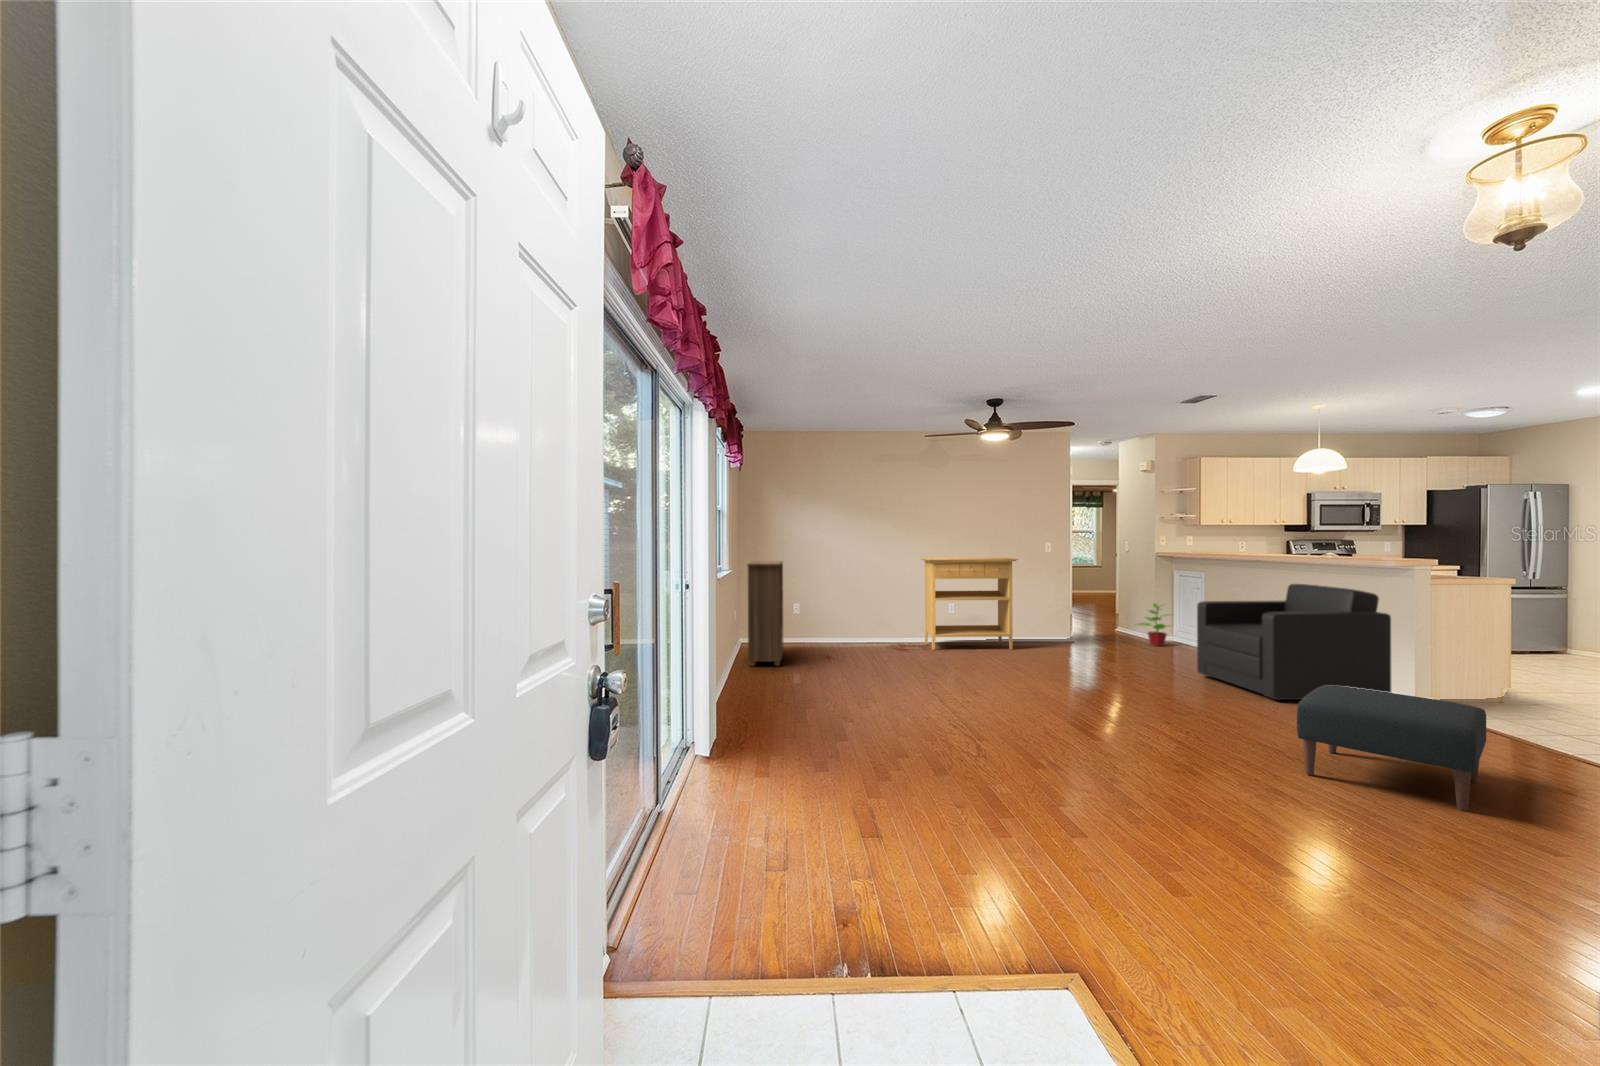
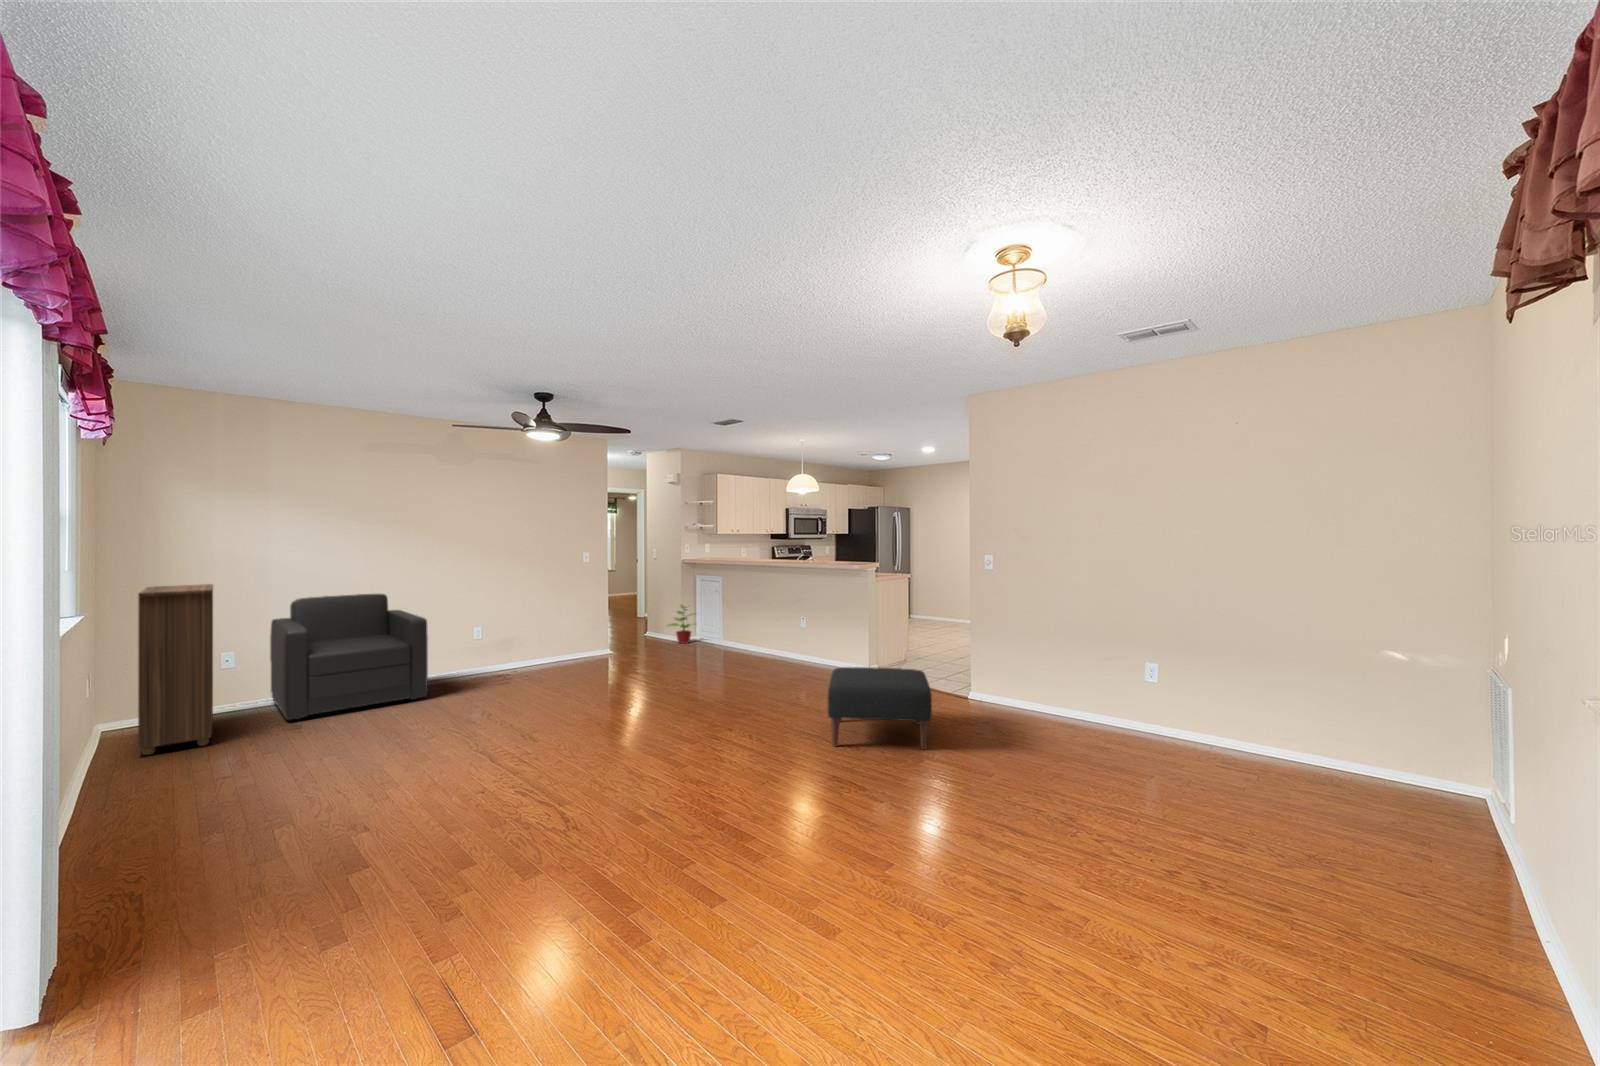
console table: present [921,557,1018,650] -> none [440,567,559,681]
armchair: present [1197,584,1391,701] -> present [270,594,428,720]

